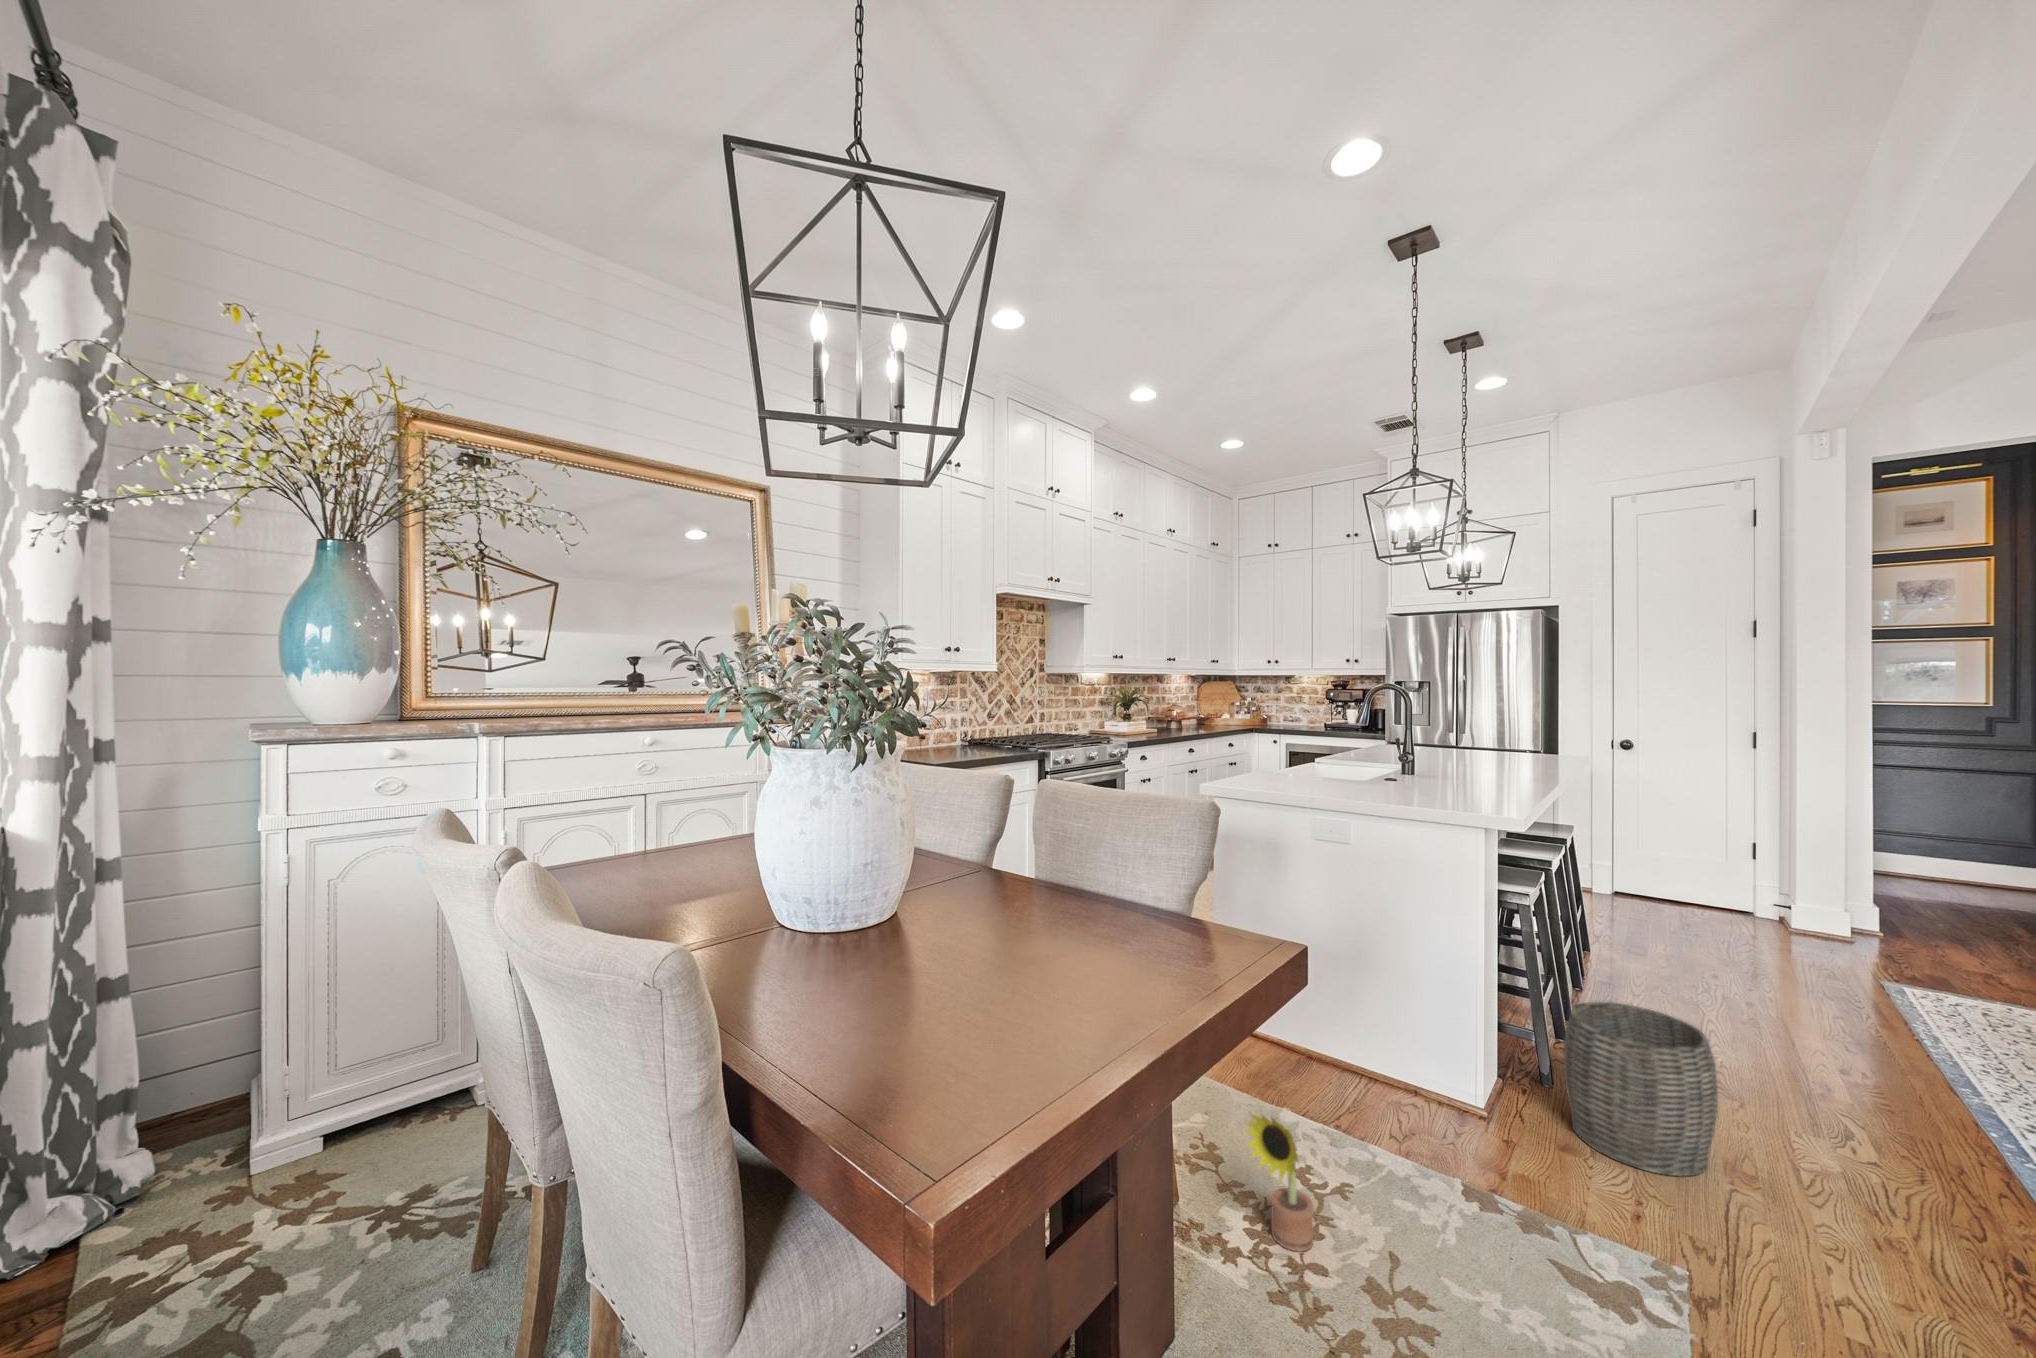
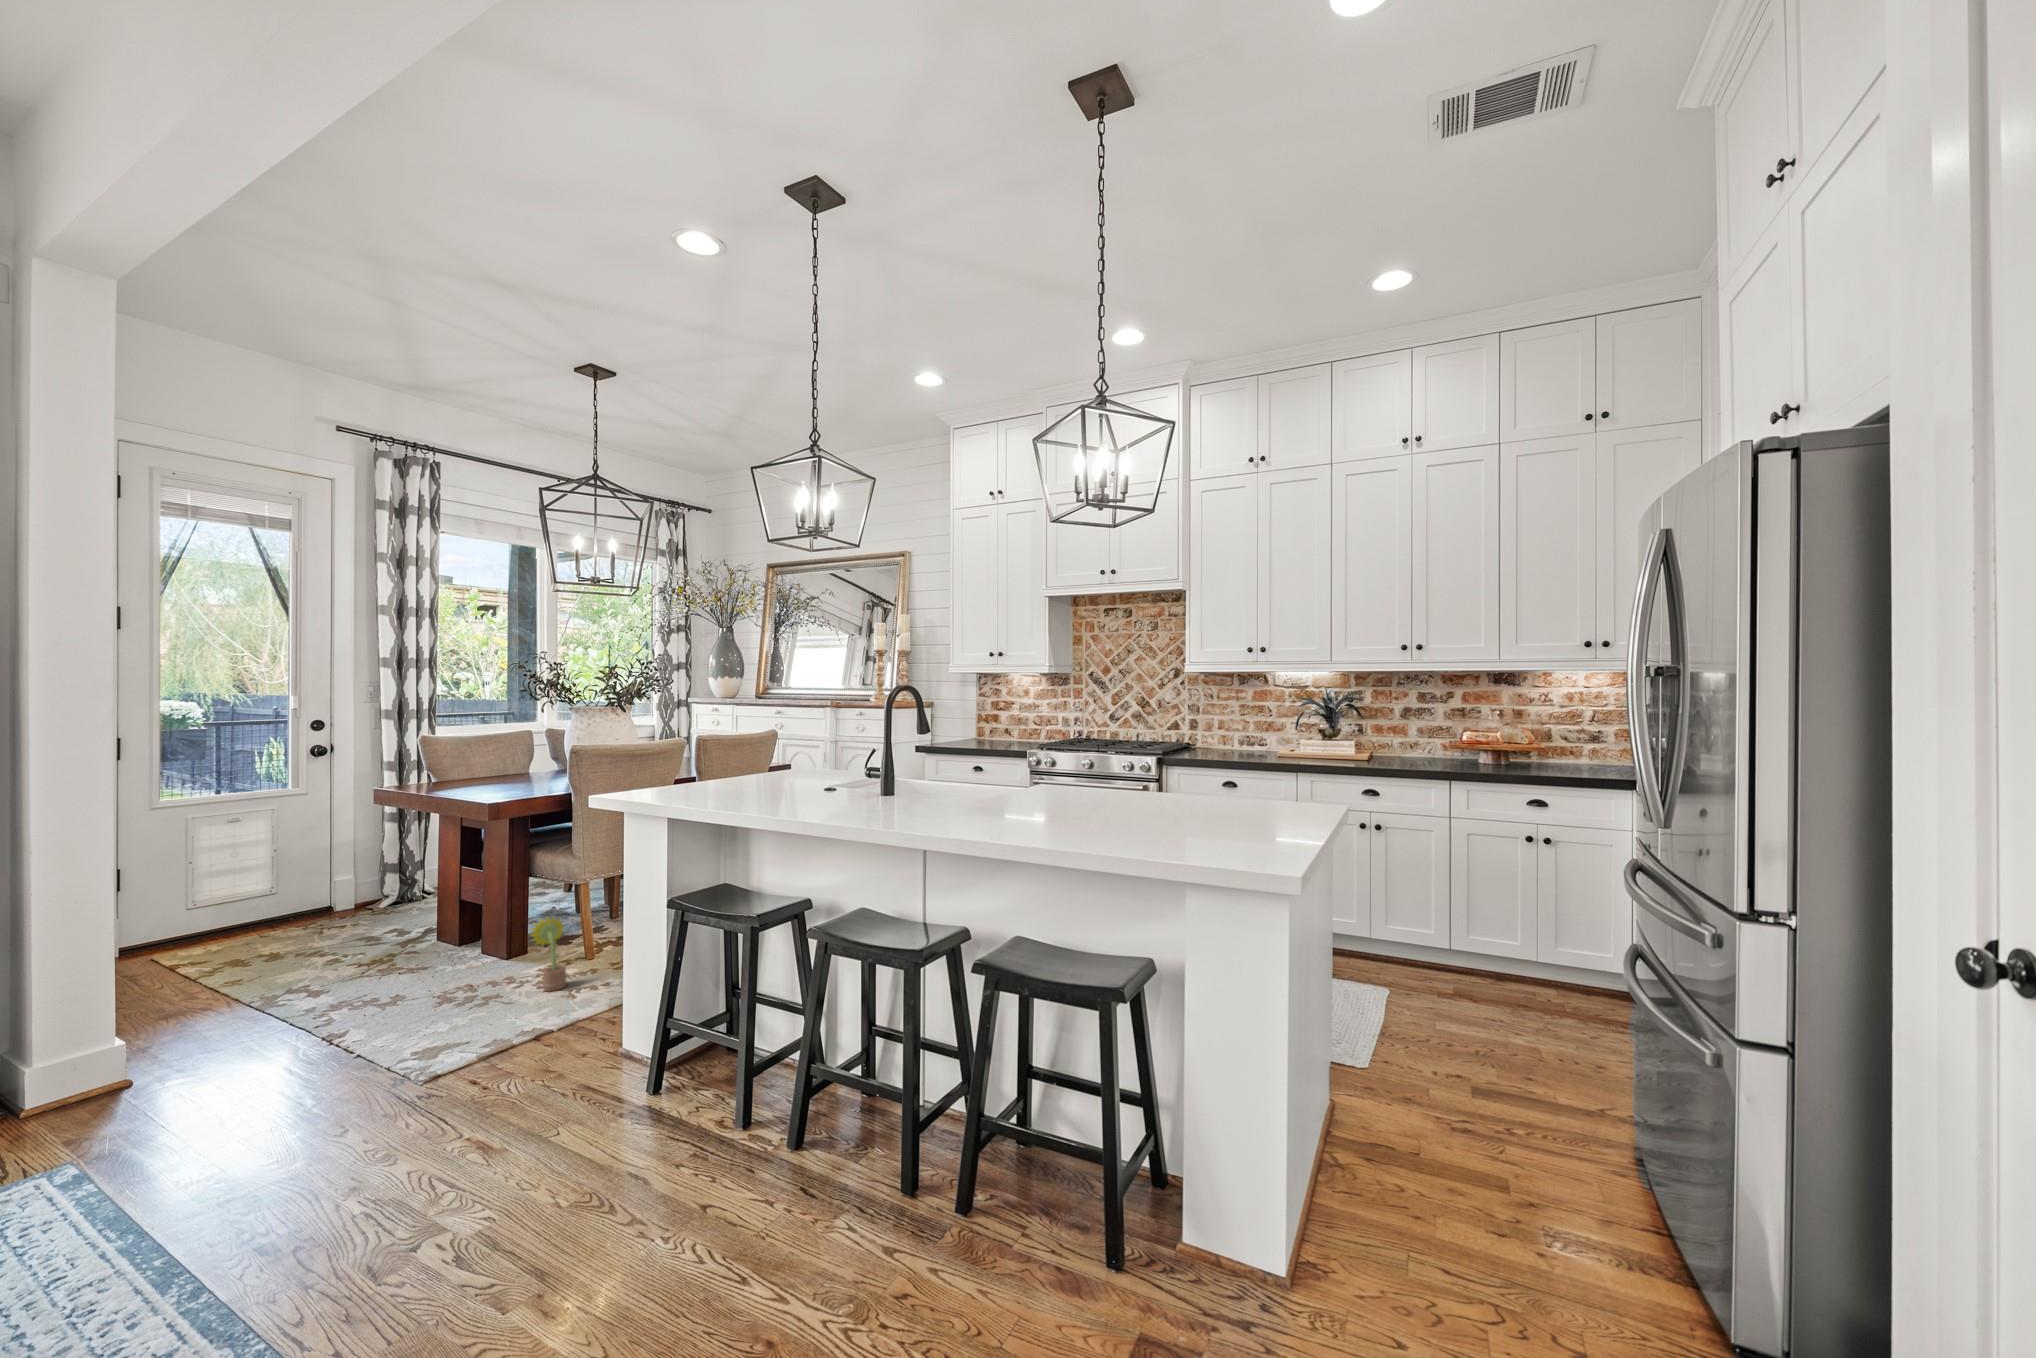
woven basket: present [1564,1002,1718,1176] -> none [477,995,597,1142]

